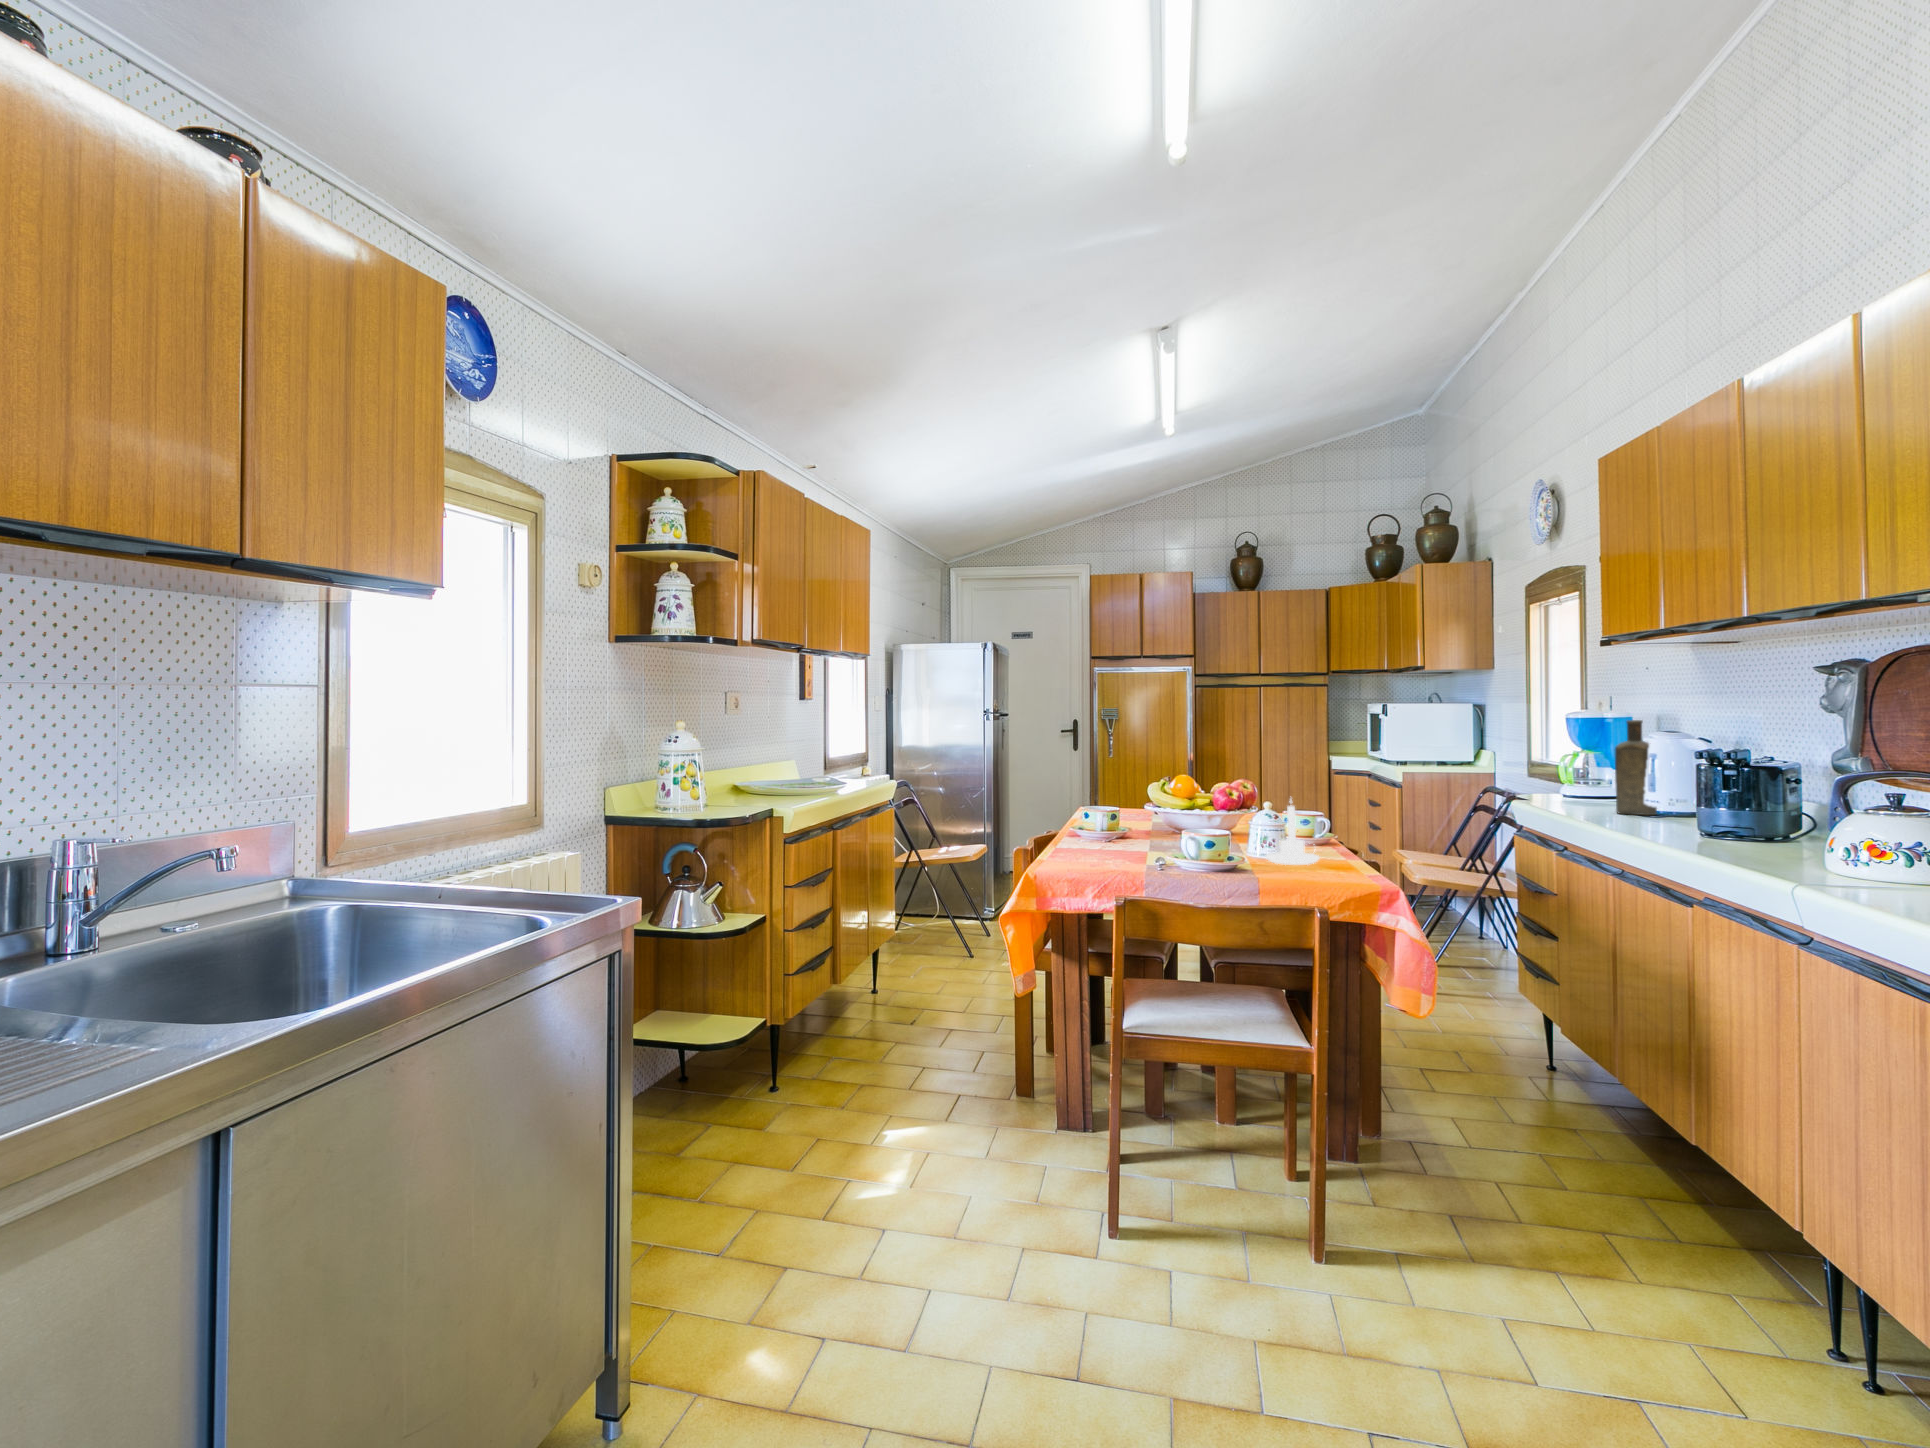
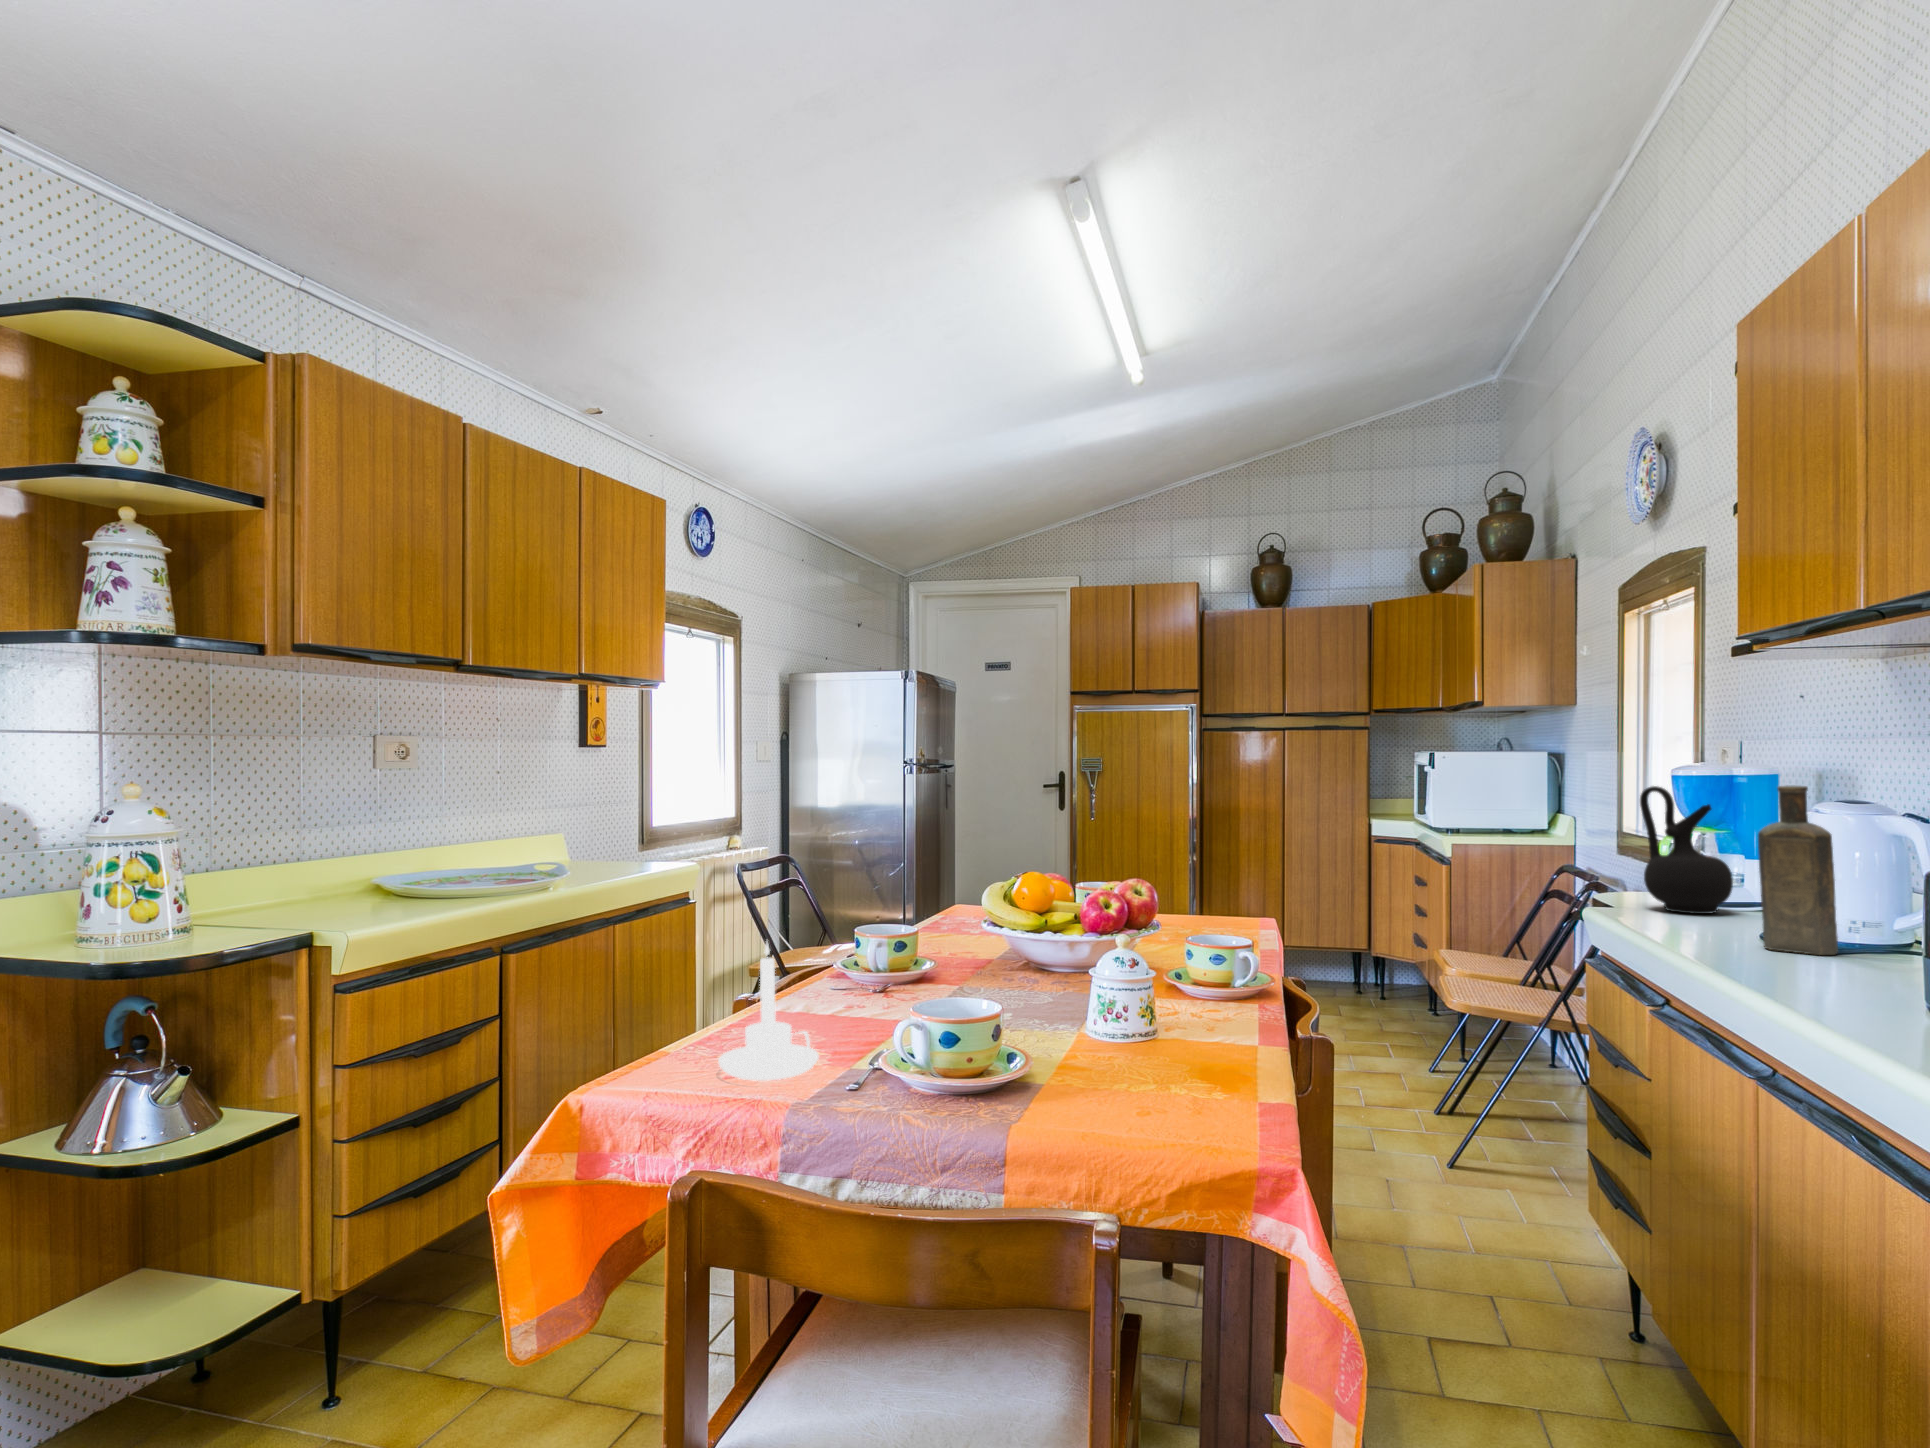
ceramic jug: none [1546,723,1600,801] -> present [1640,786,1733,914]
candle holder: present [1265,799,1319,865] -> present [718,942,819,1081]

